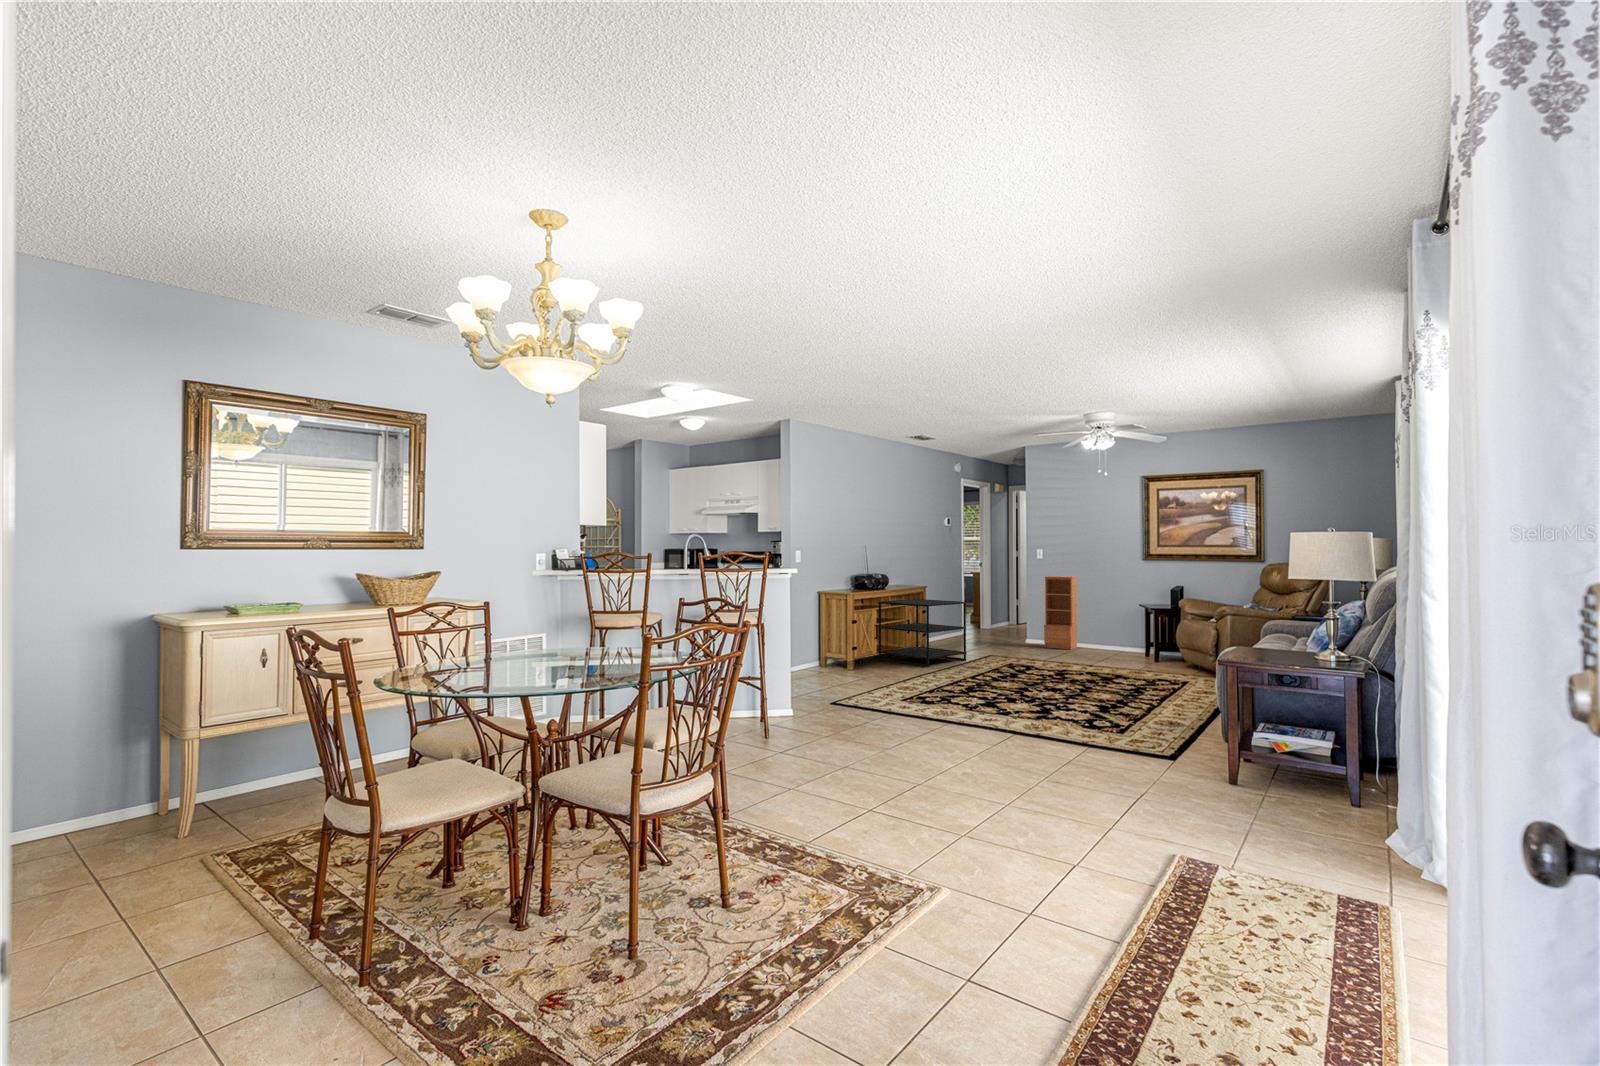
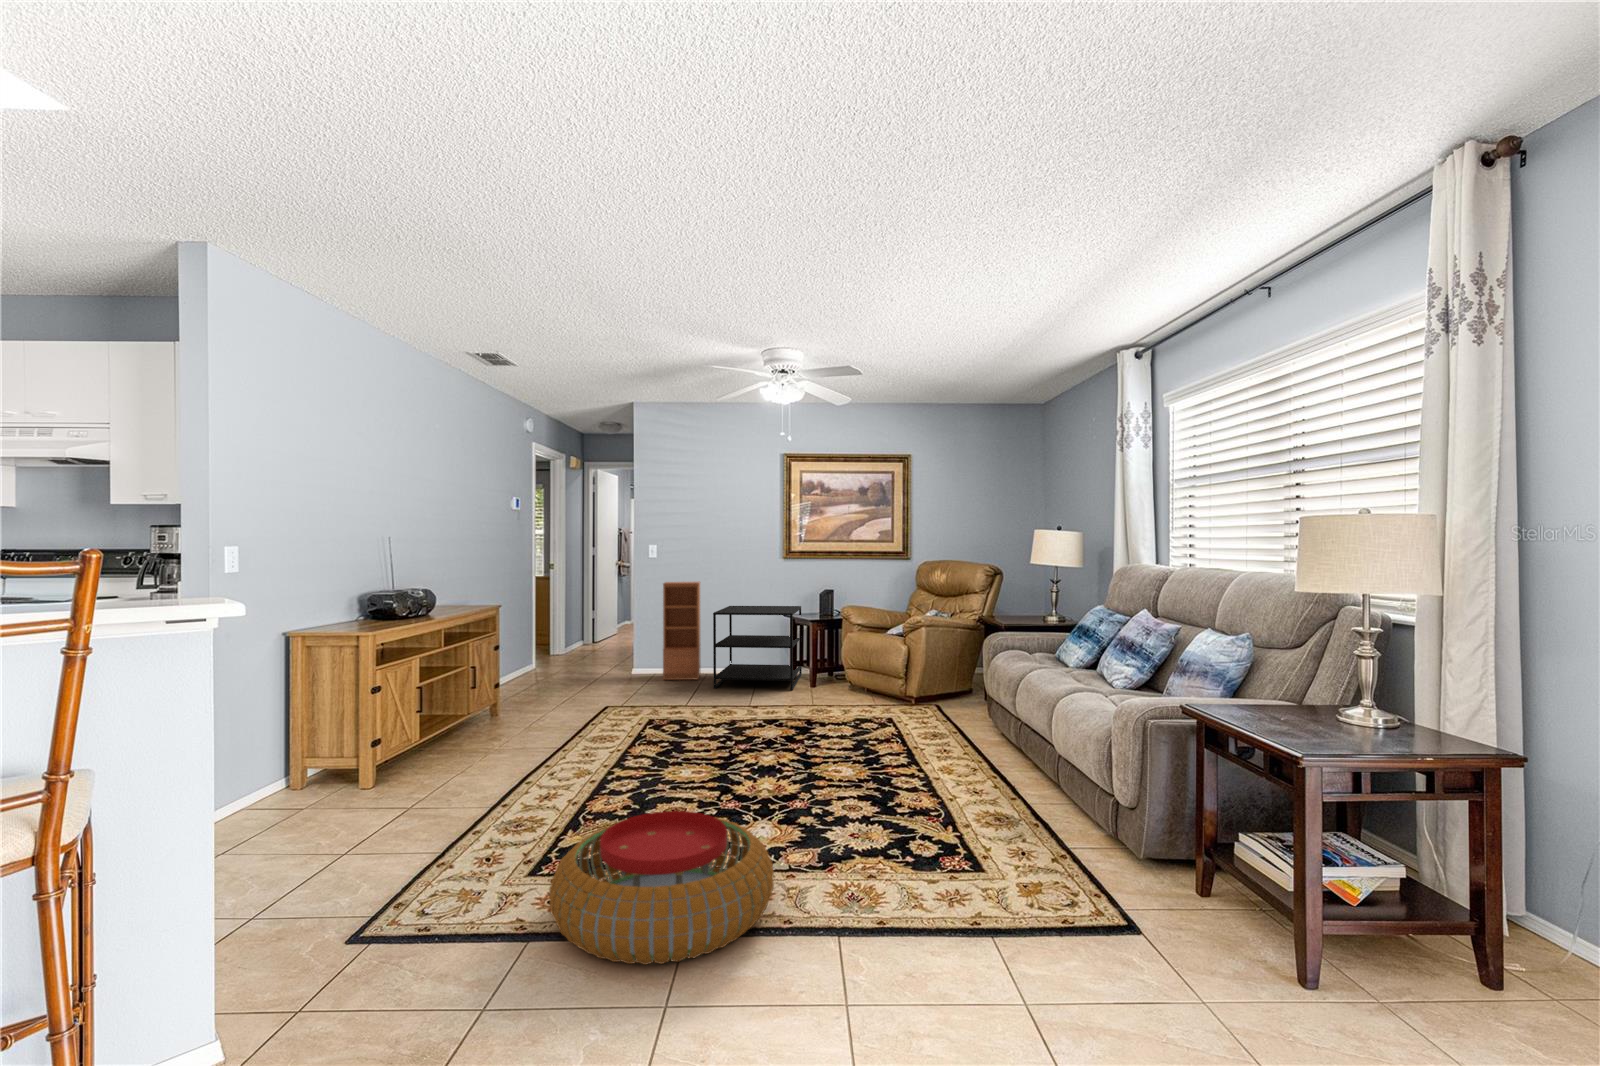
side table: present [878,599,966,667] -> present [713,606,802,690]
pouf: none [900,674,1003,724] -> present [550,811,774,965]

